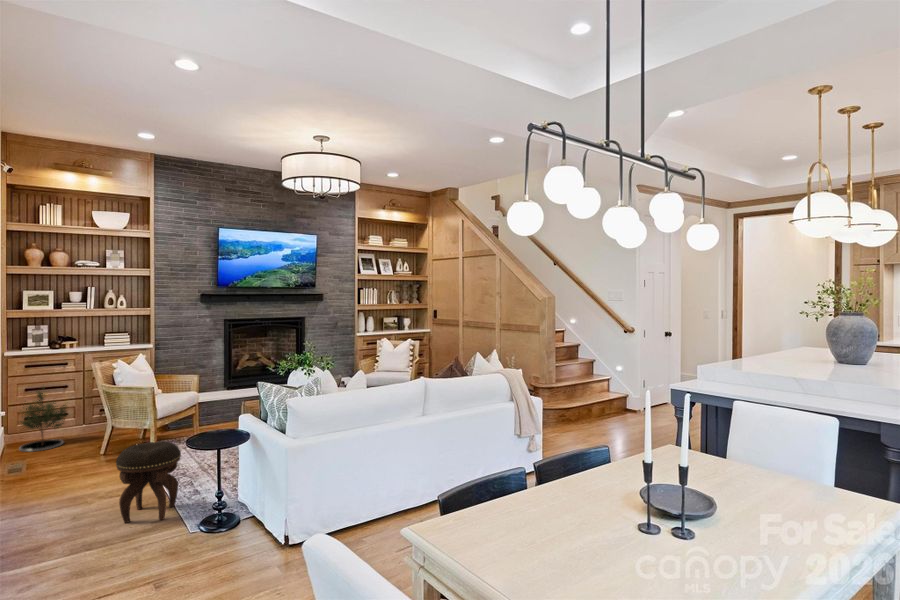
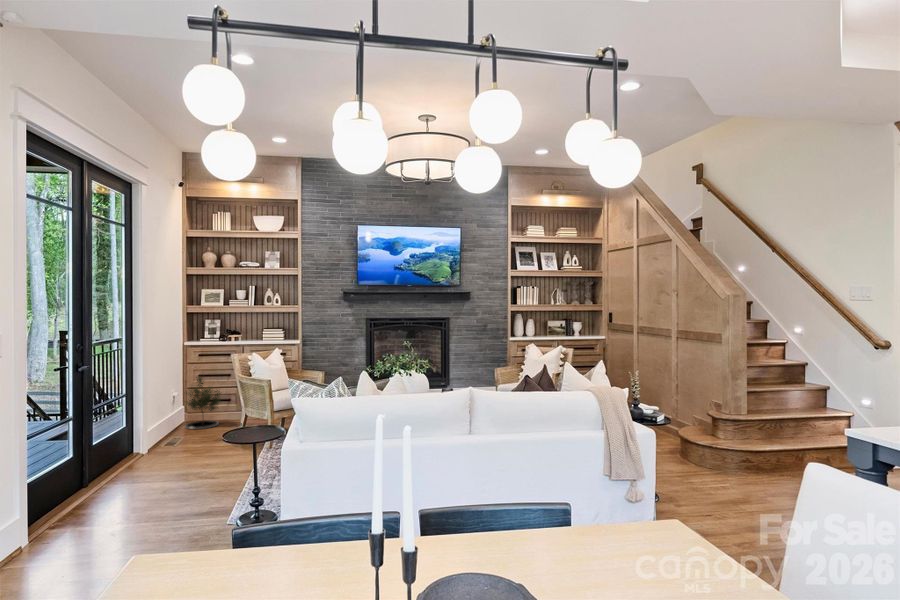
footstool: present [116,441,181,523] -> none [164,431,226,510]

